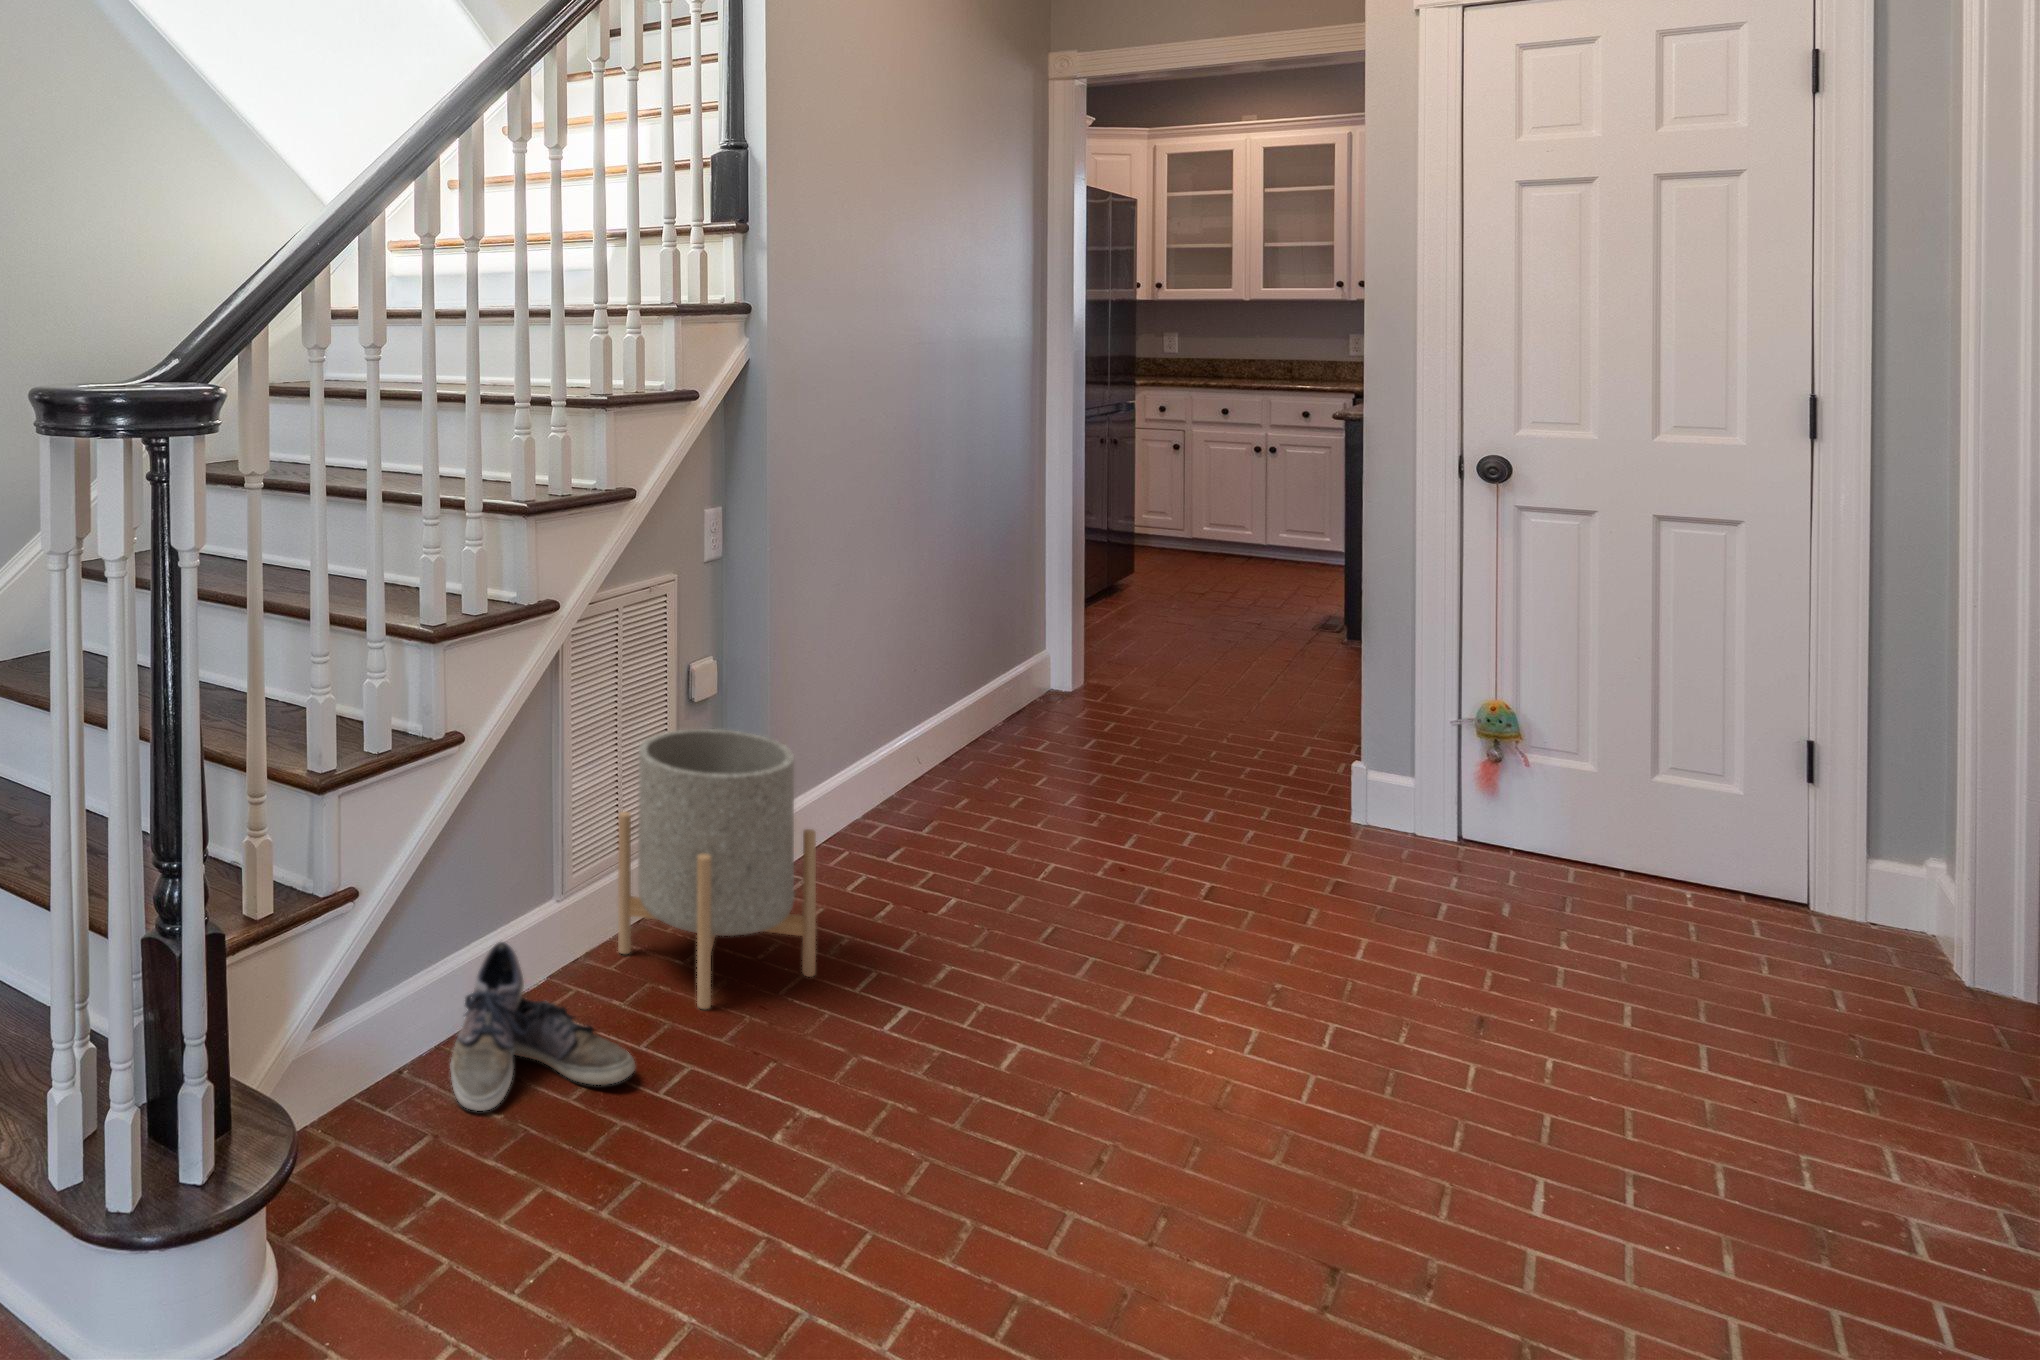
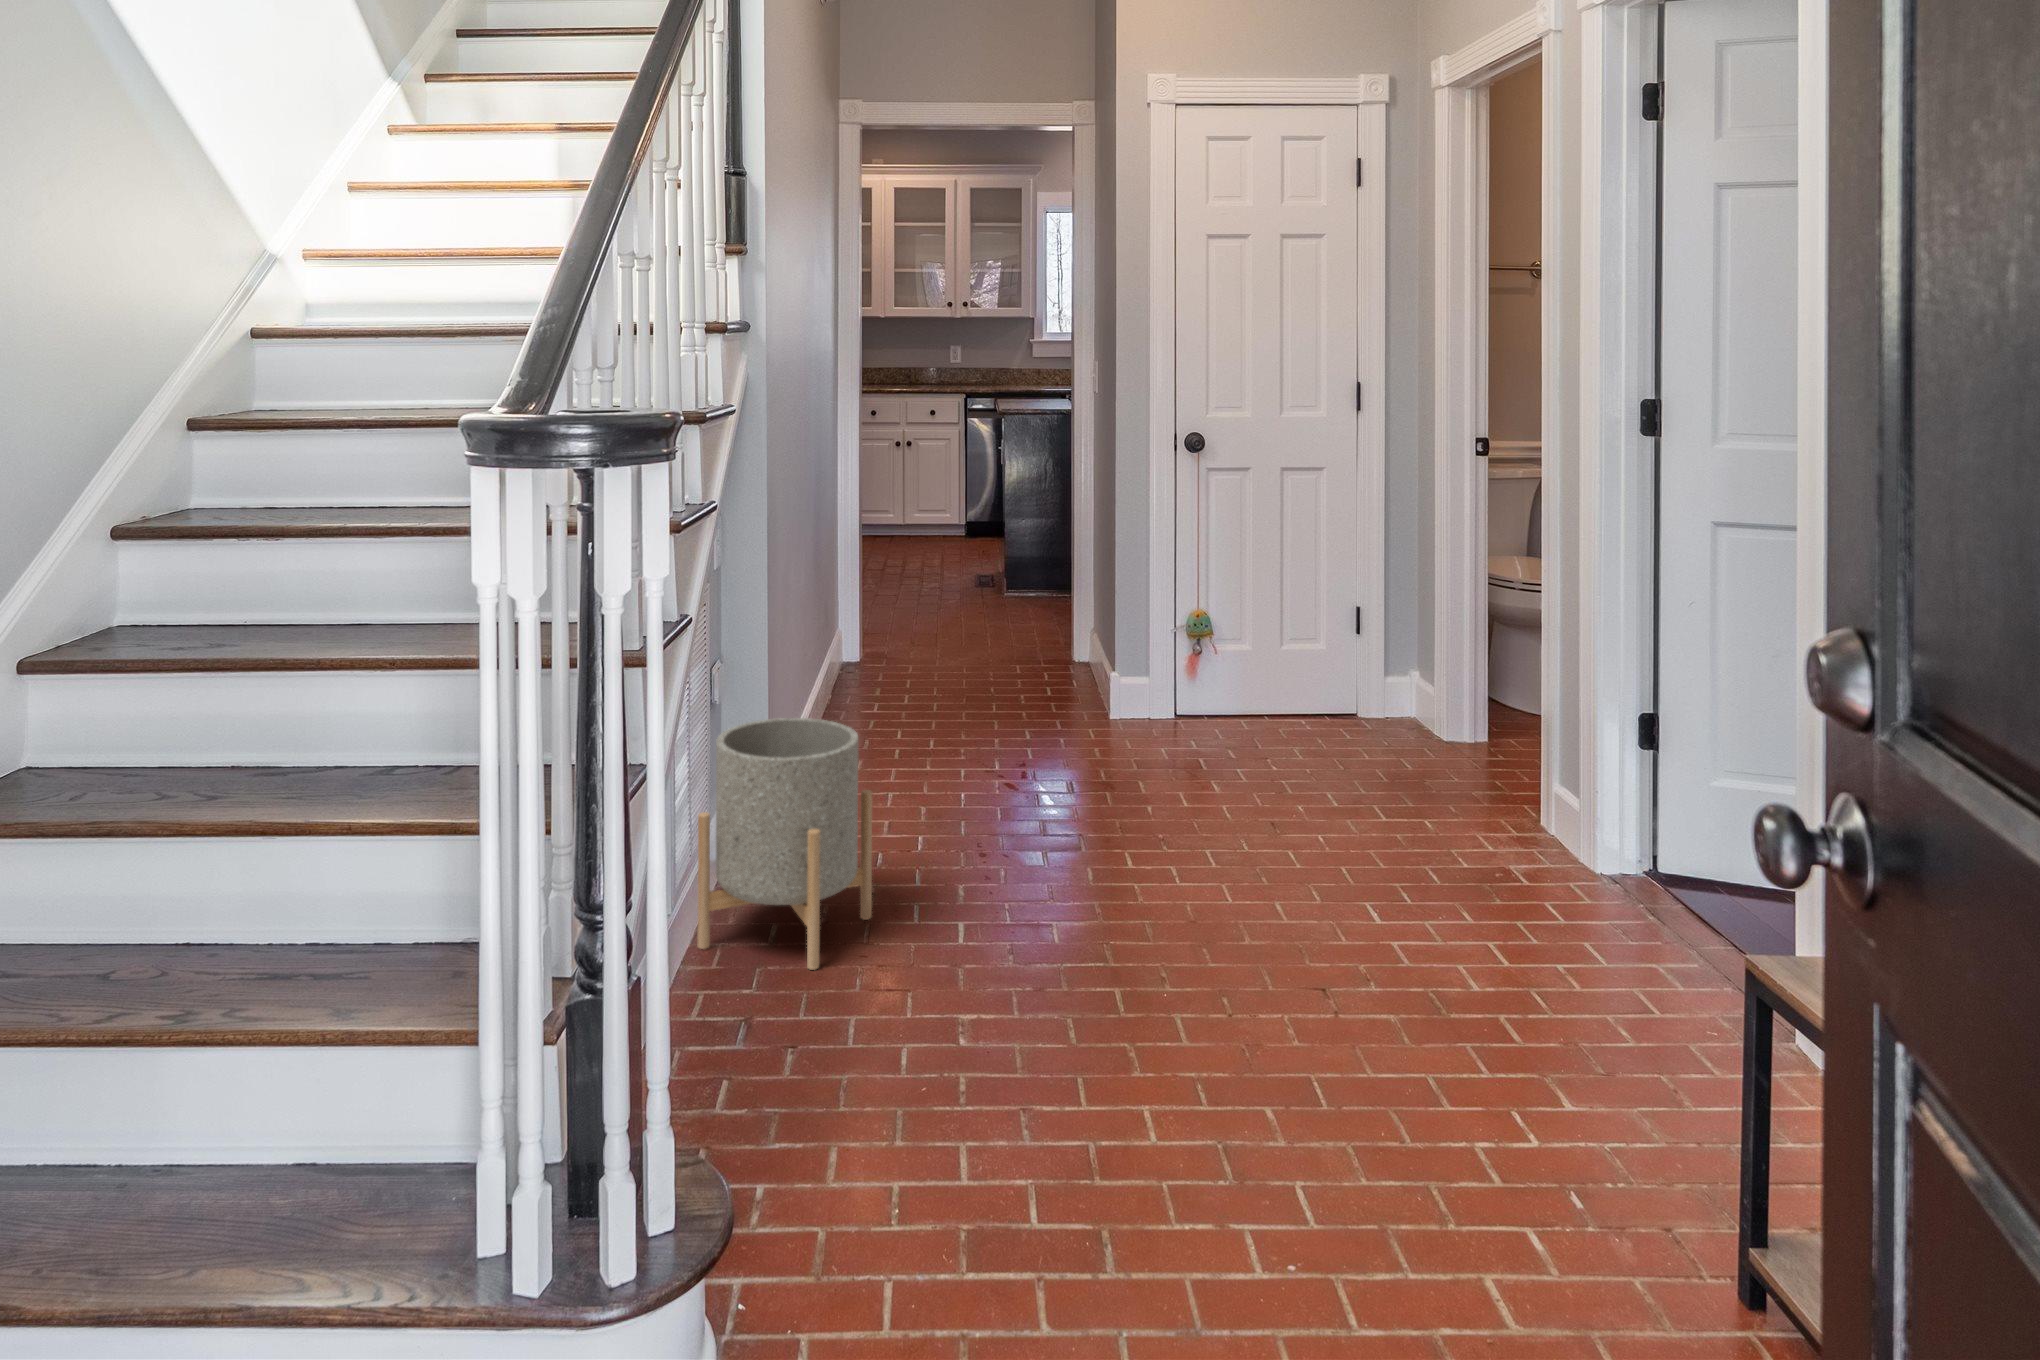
shoe: present [450,942,635,1111] -> none [655,954,822,1114]

